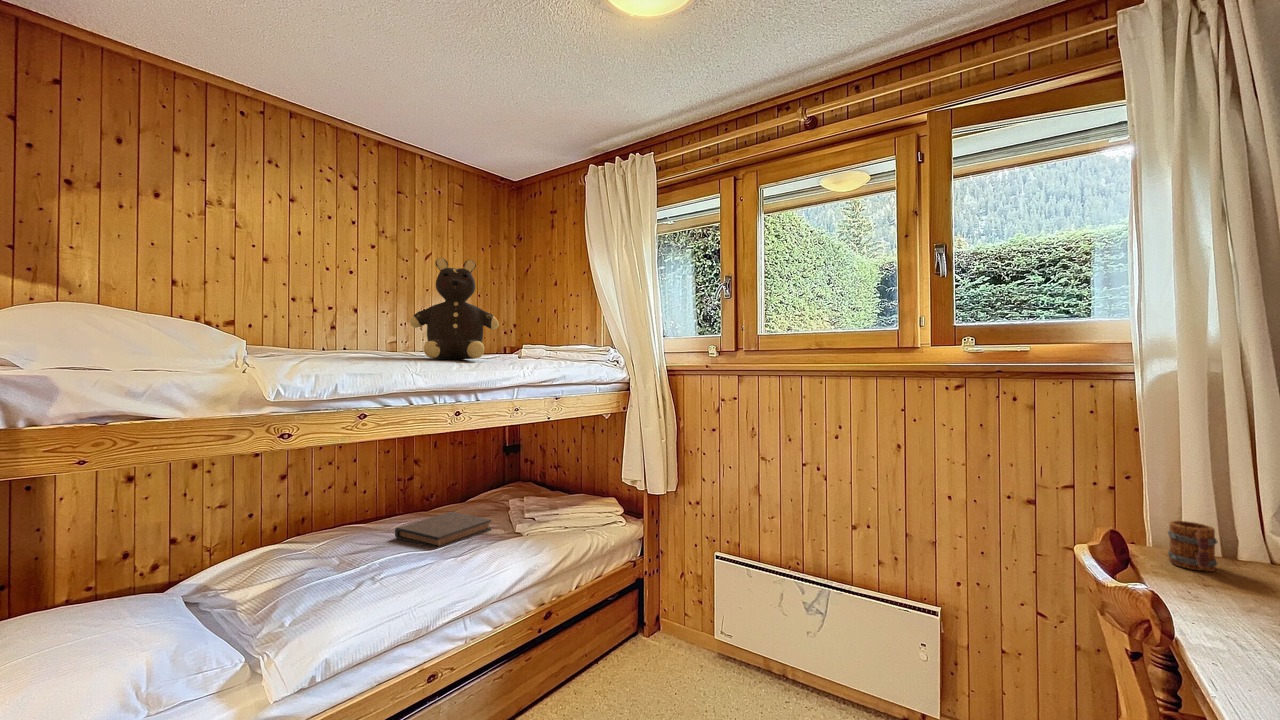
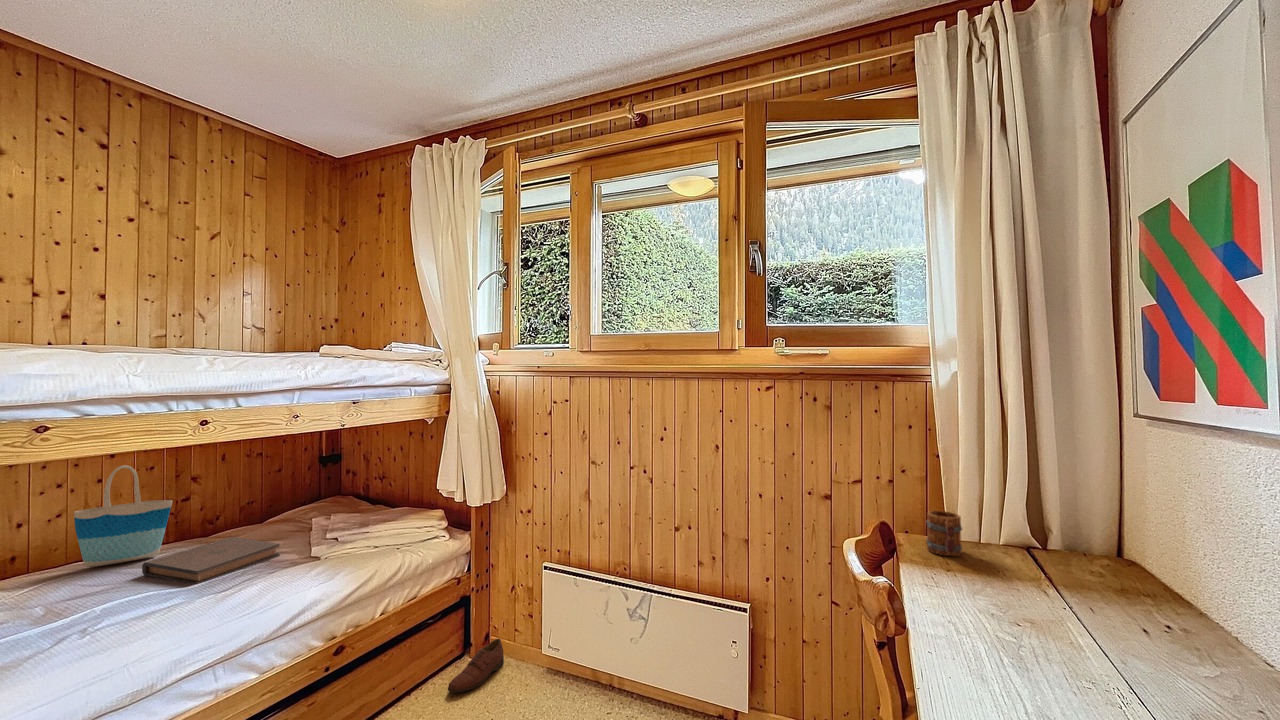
teddy bear: present [410,258,499,360] -> none [143,233,273,356]
tote bag: none [345,448,408,529] -> present [74,465,172,567]
shoe: none [631,621,676,666] -> present [448,638,504,693]

